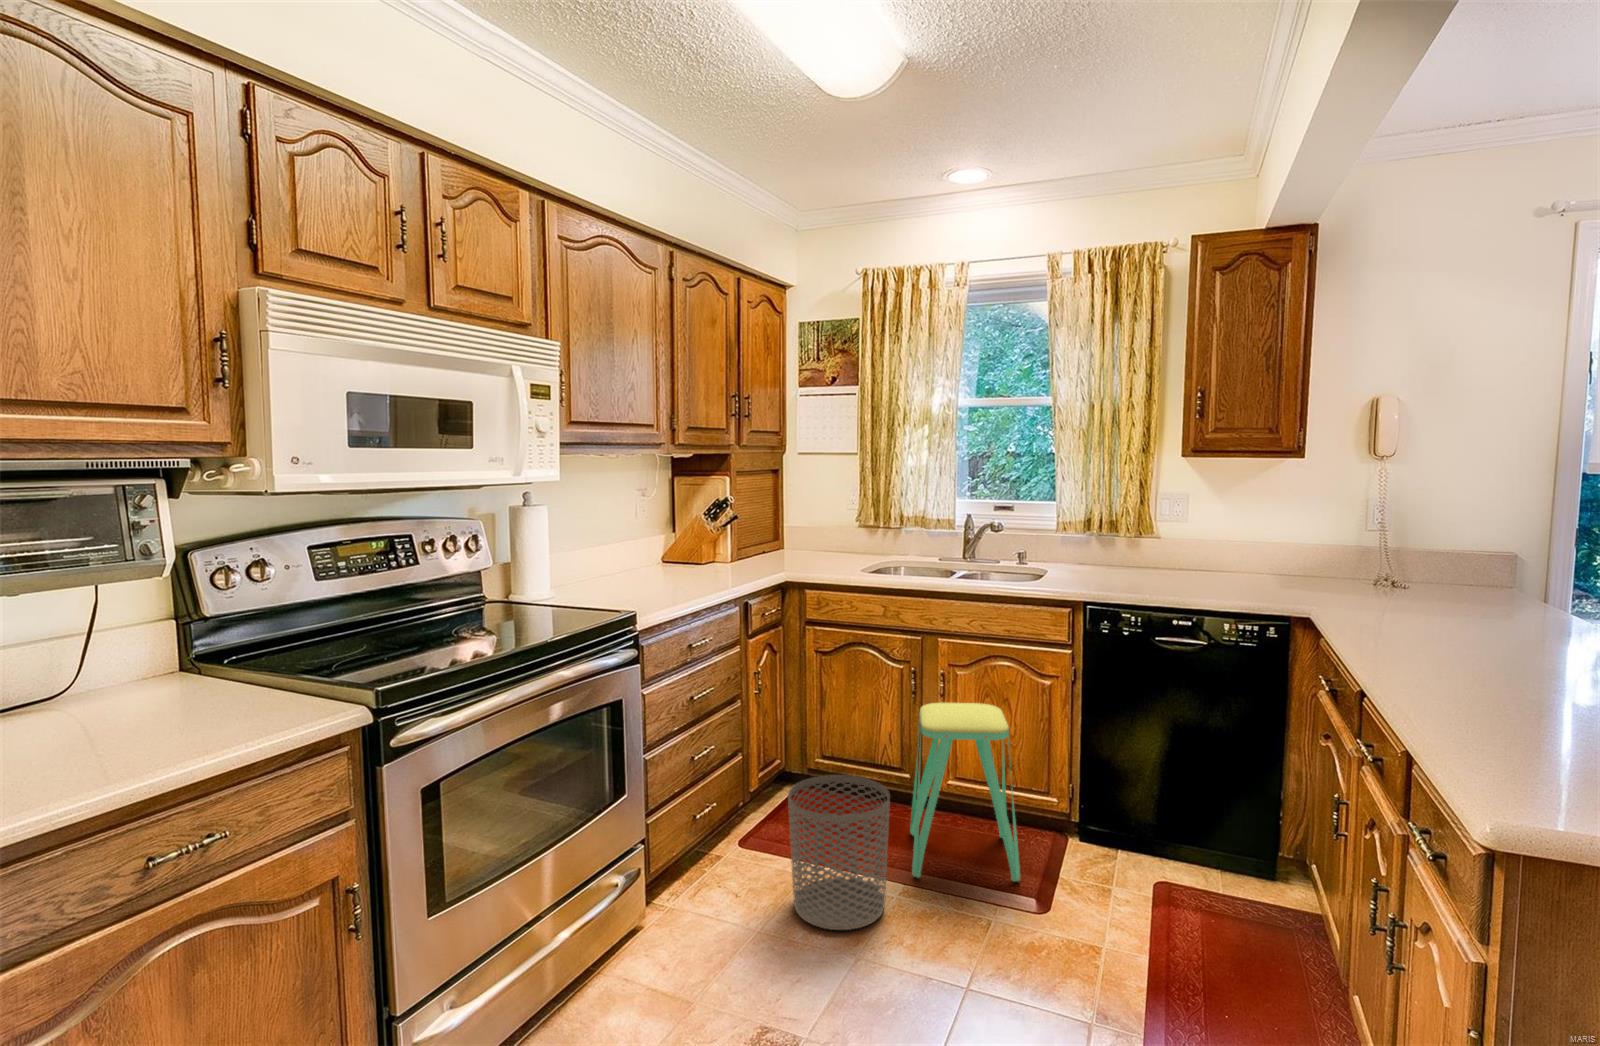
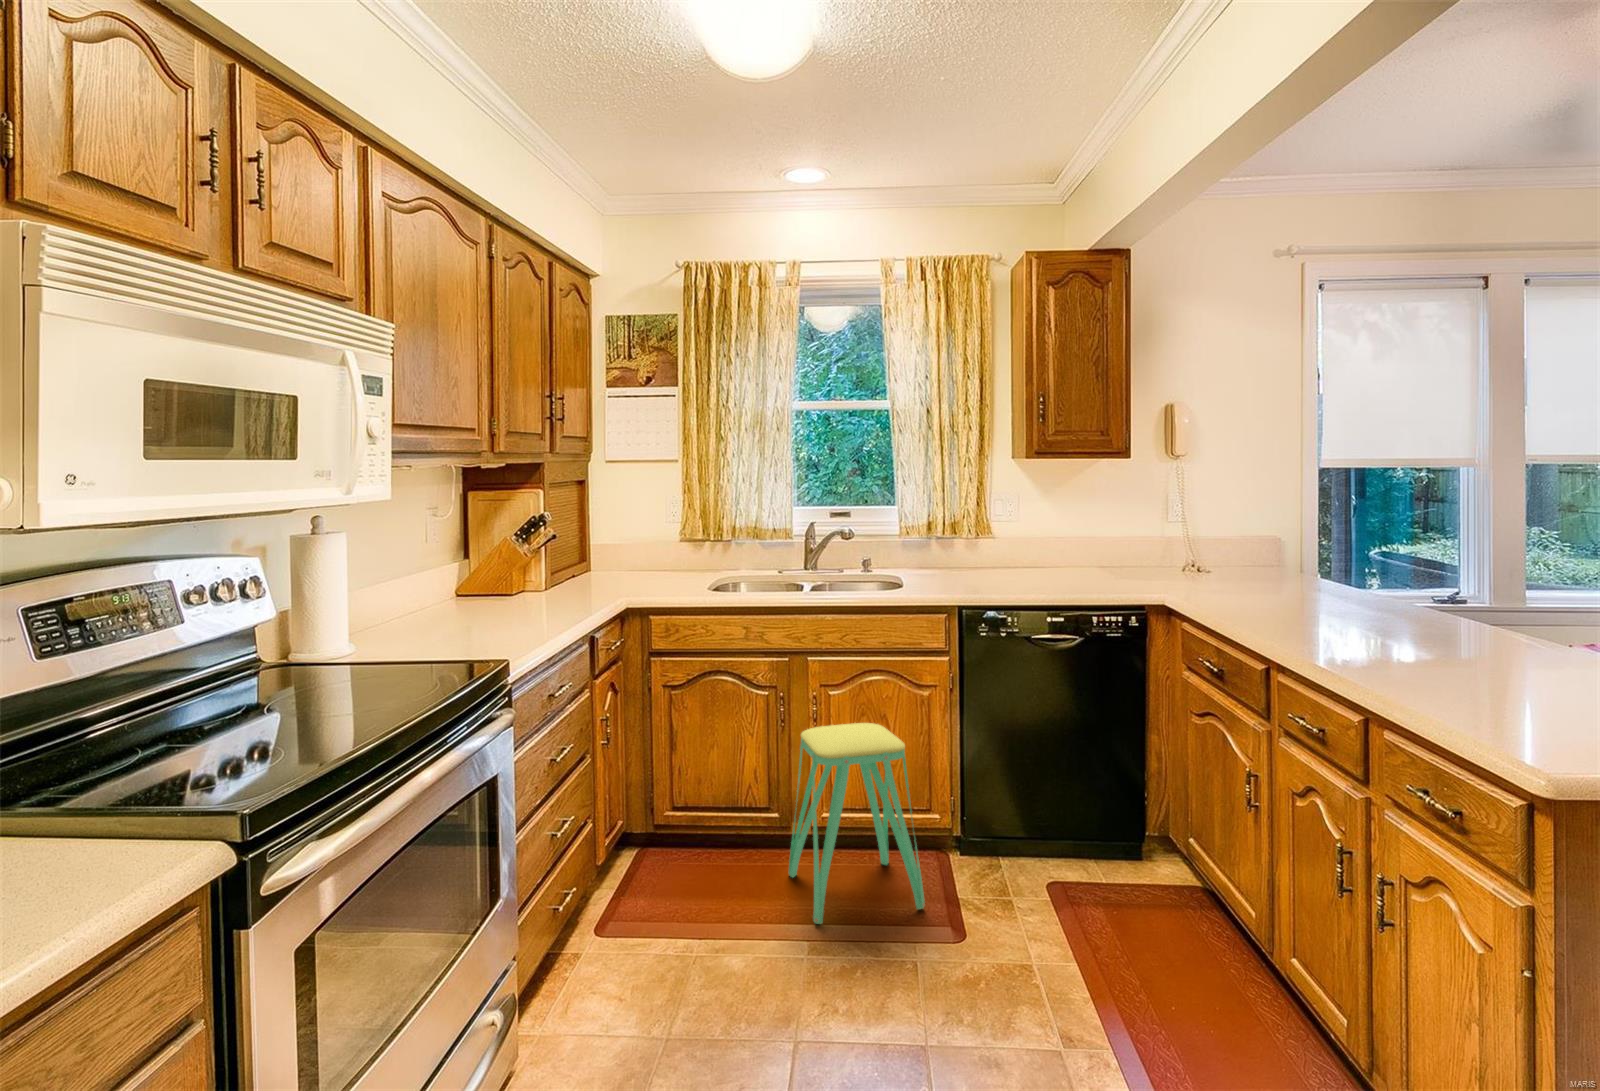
waste bin: present [788,775,890,930] -> none [688,821,807,1006]

